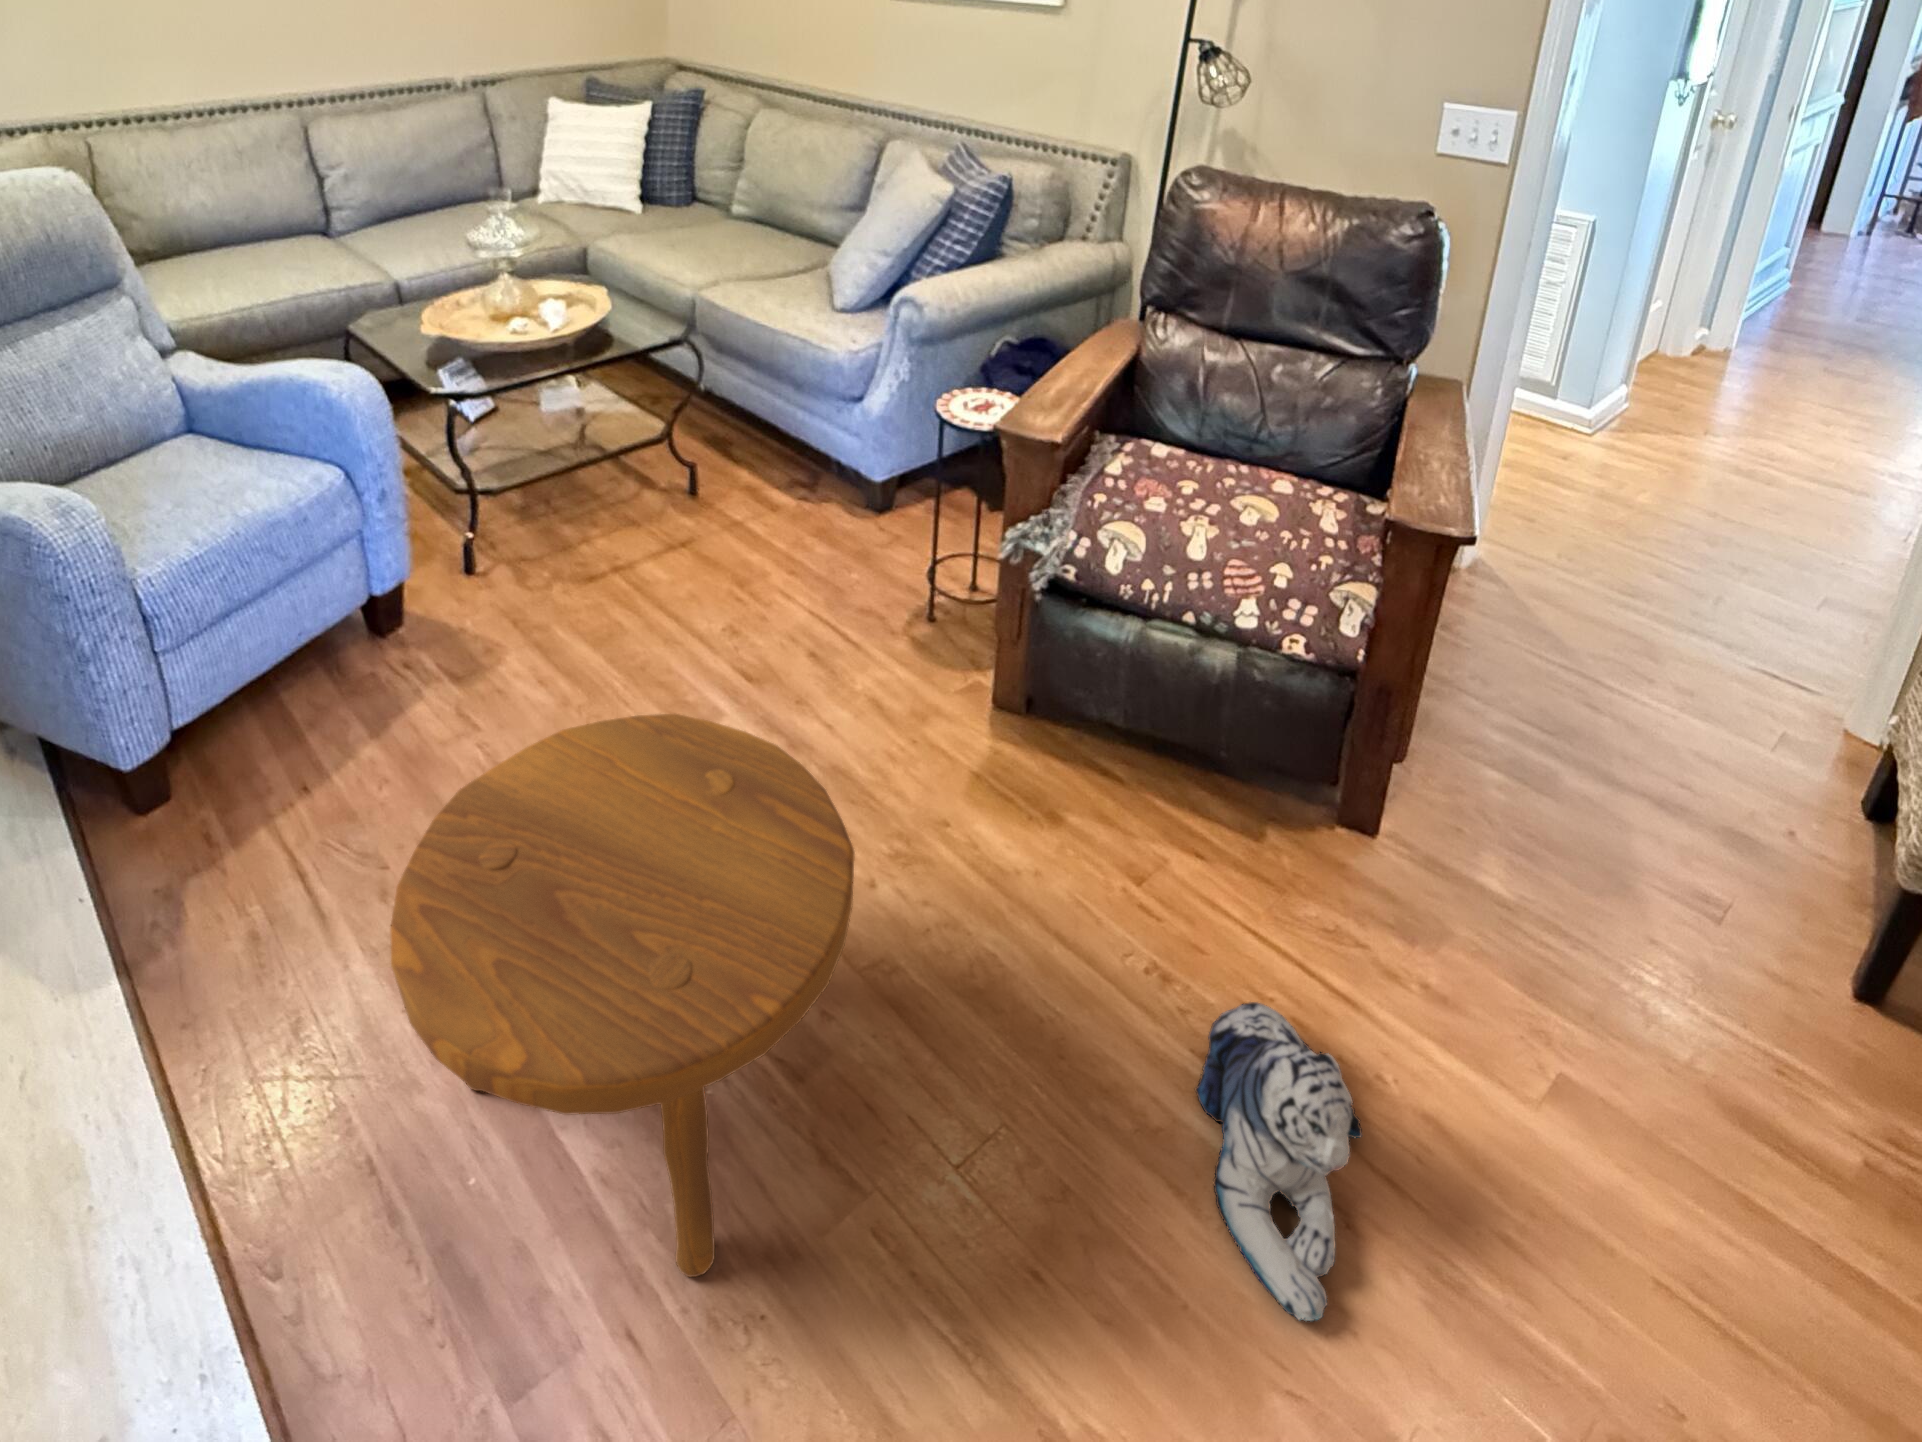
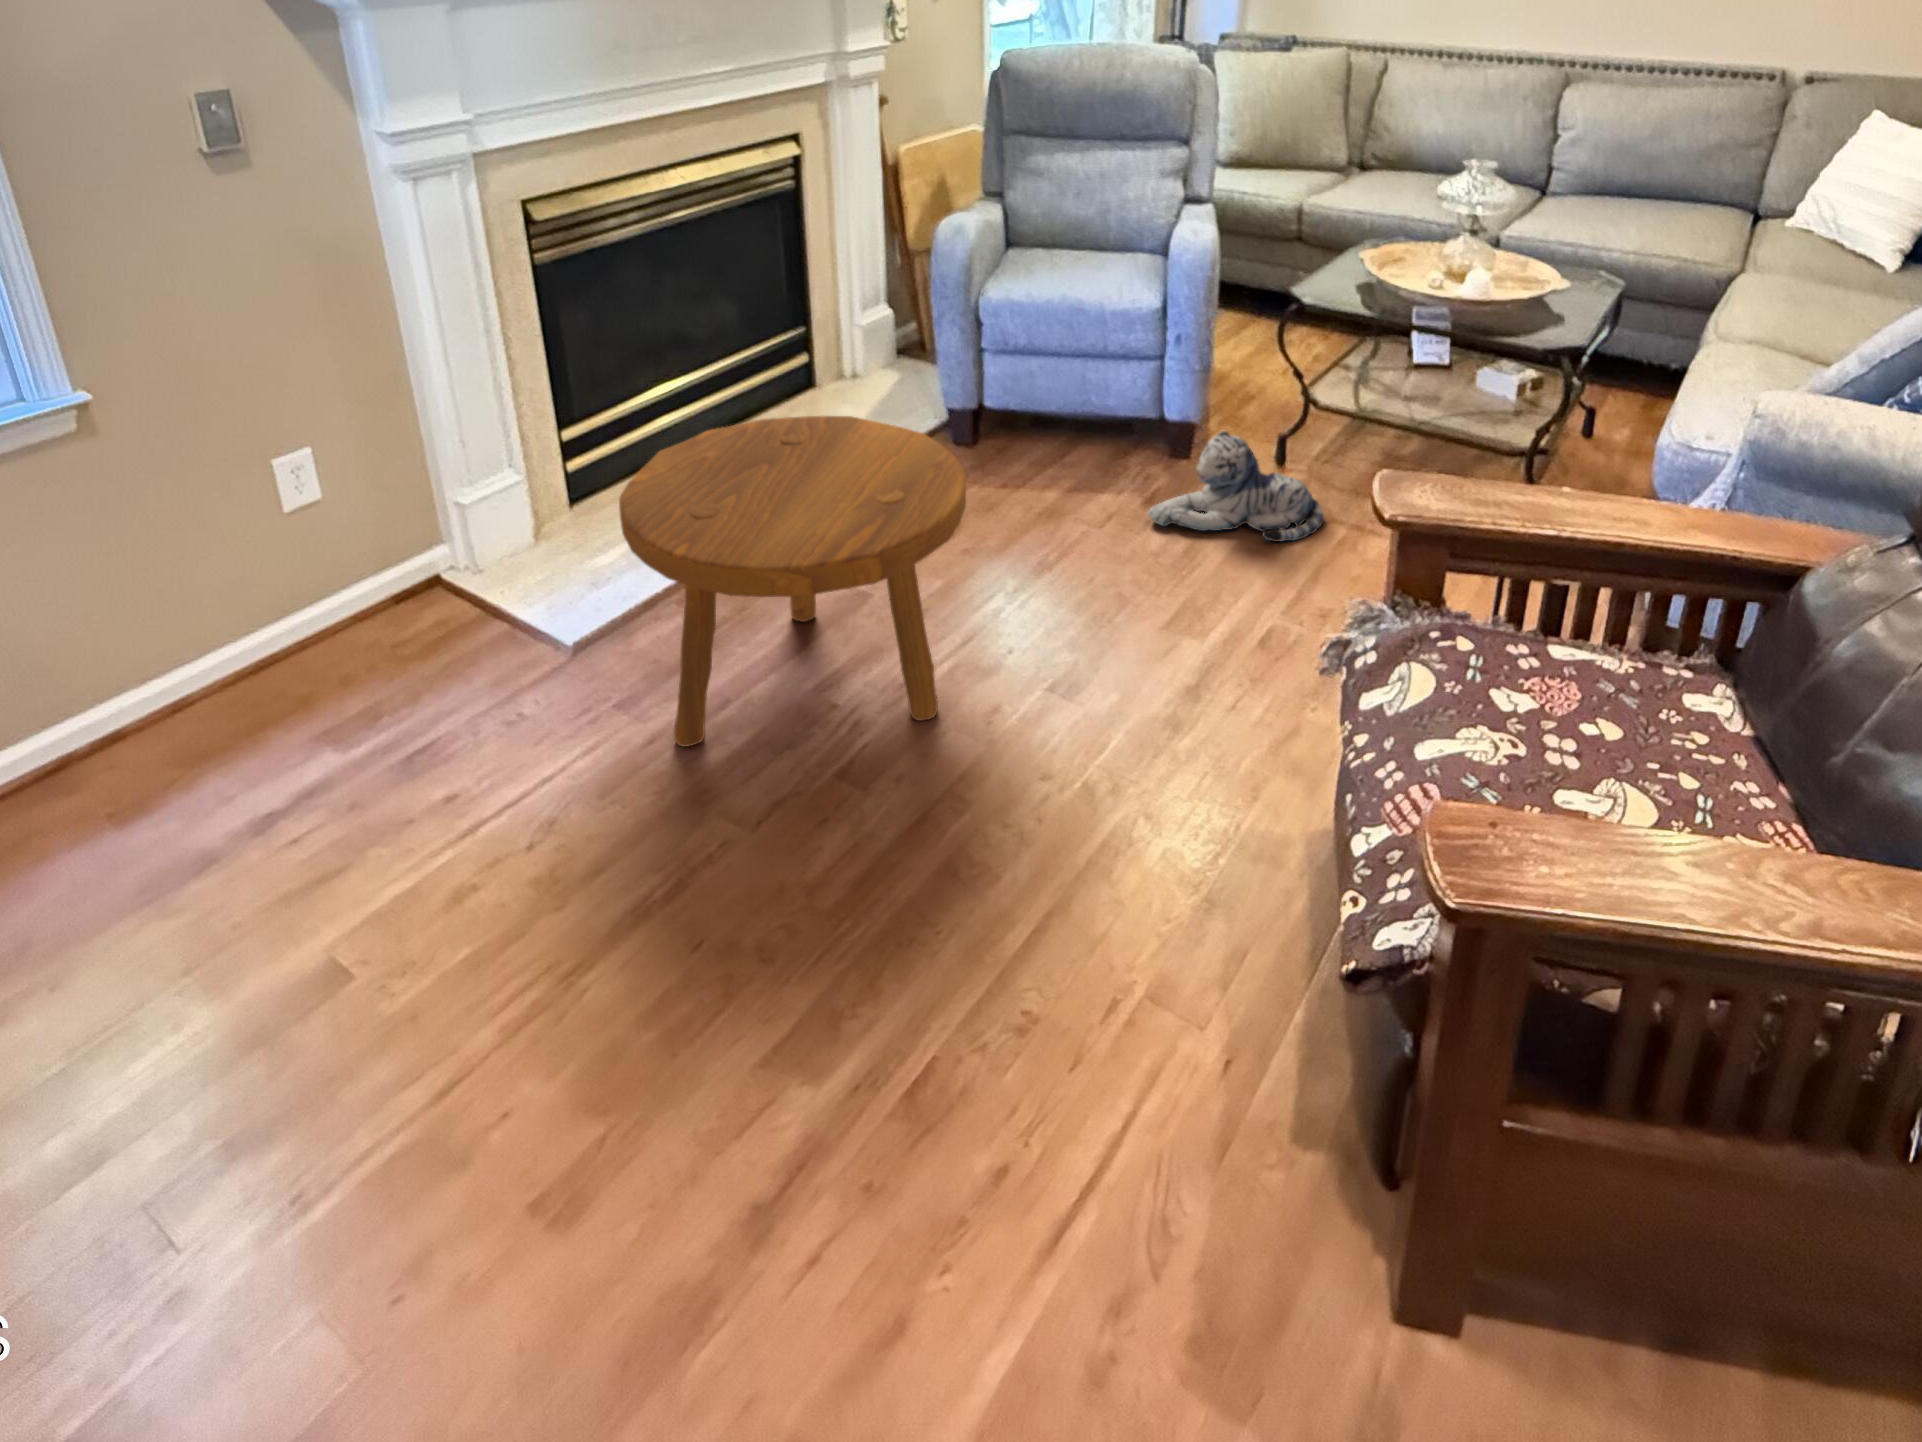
plush toy: present [1195,1002,1362,1321] -> present [1148,431,1324,542]

